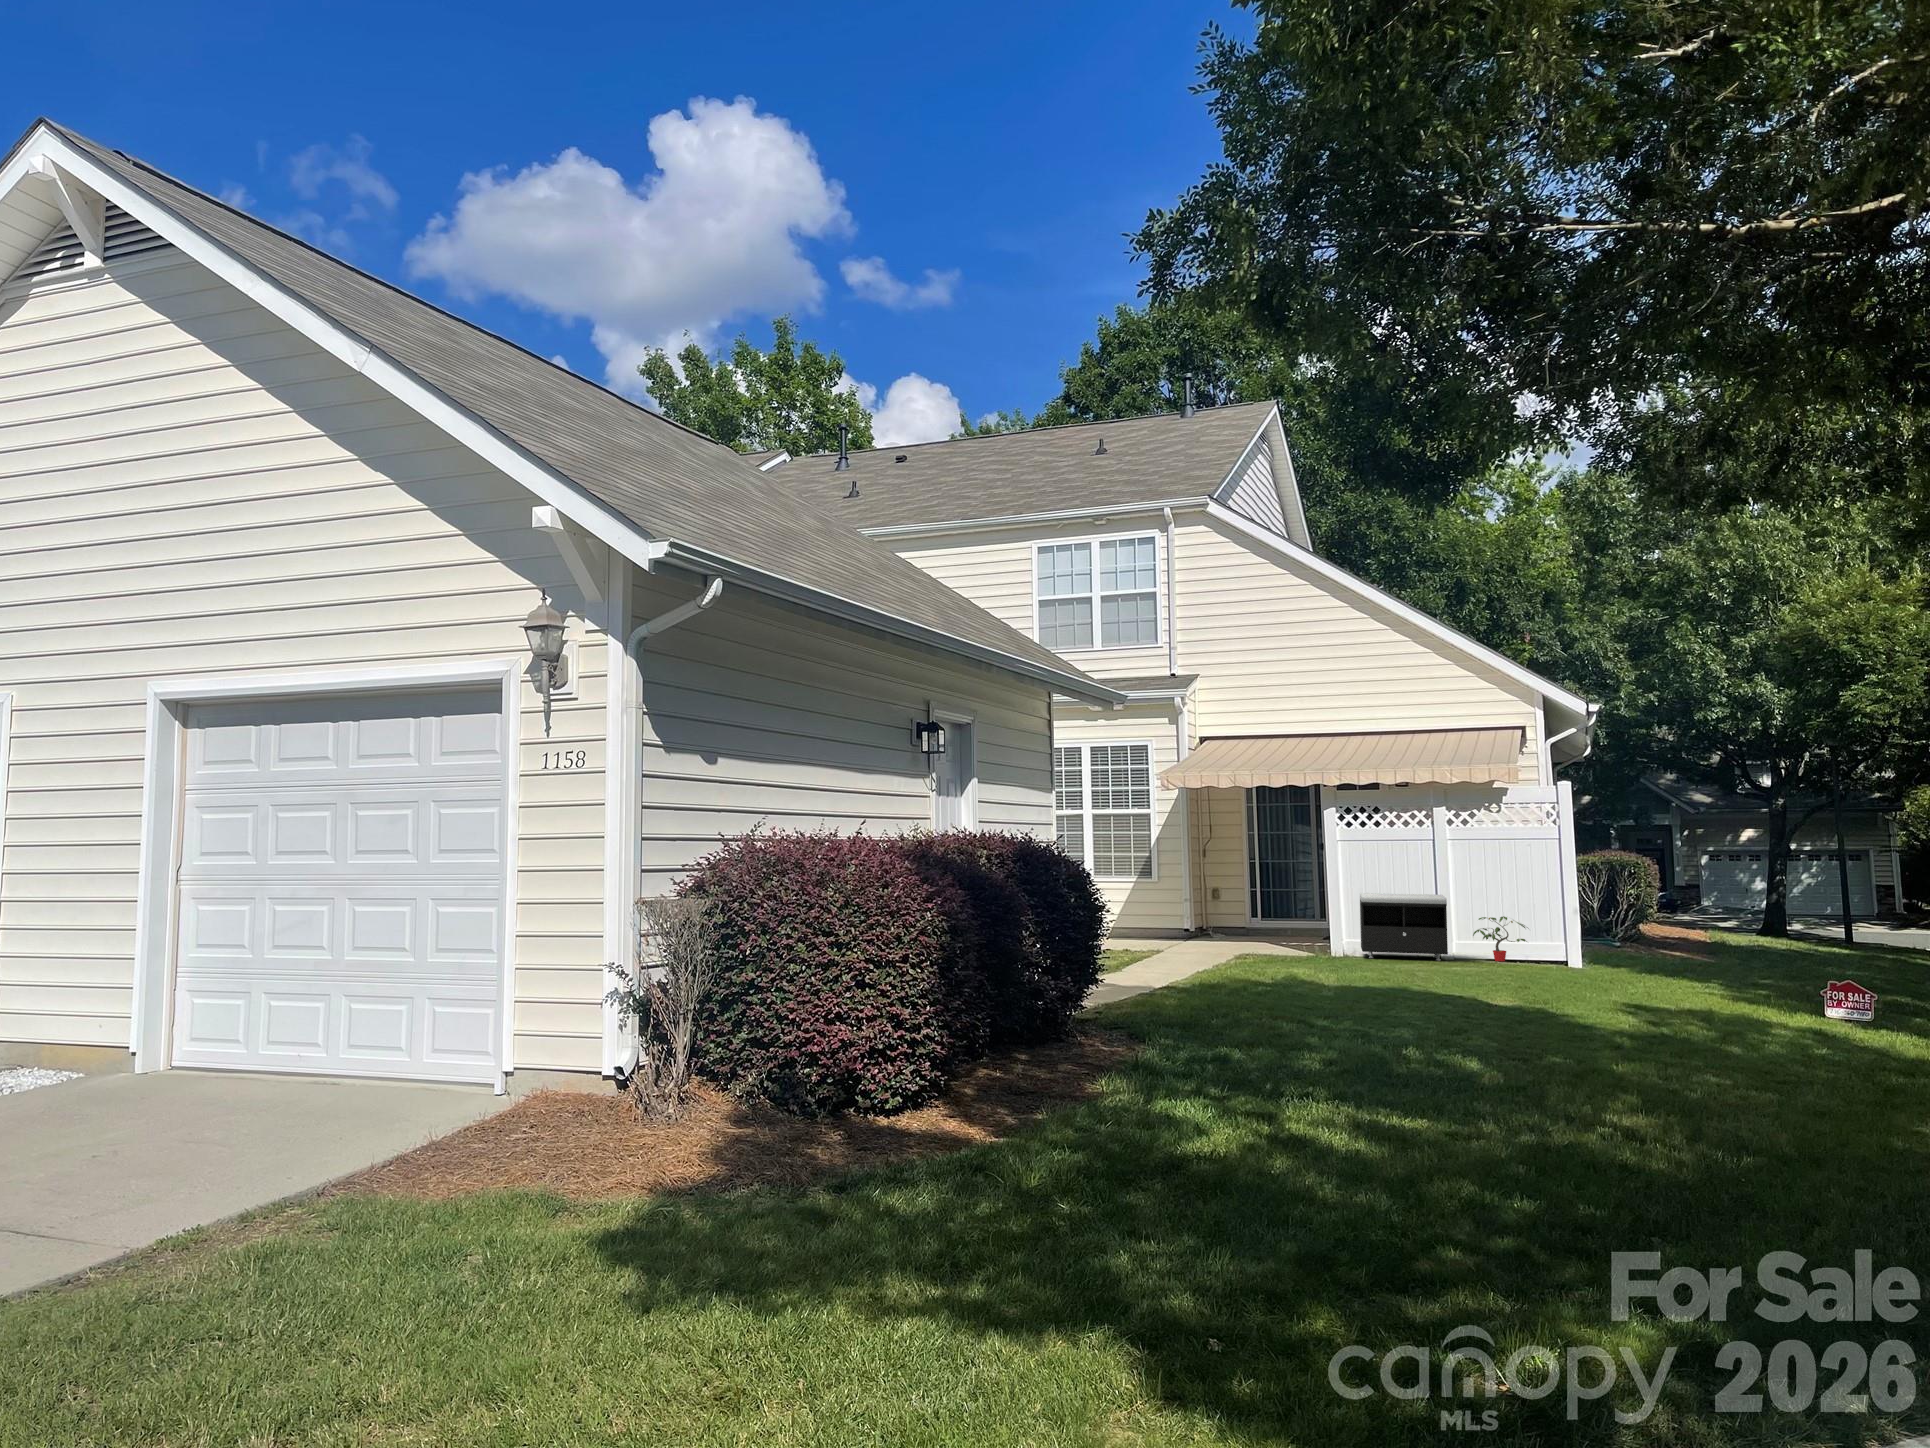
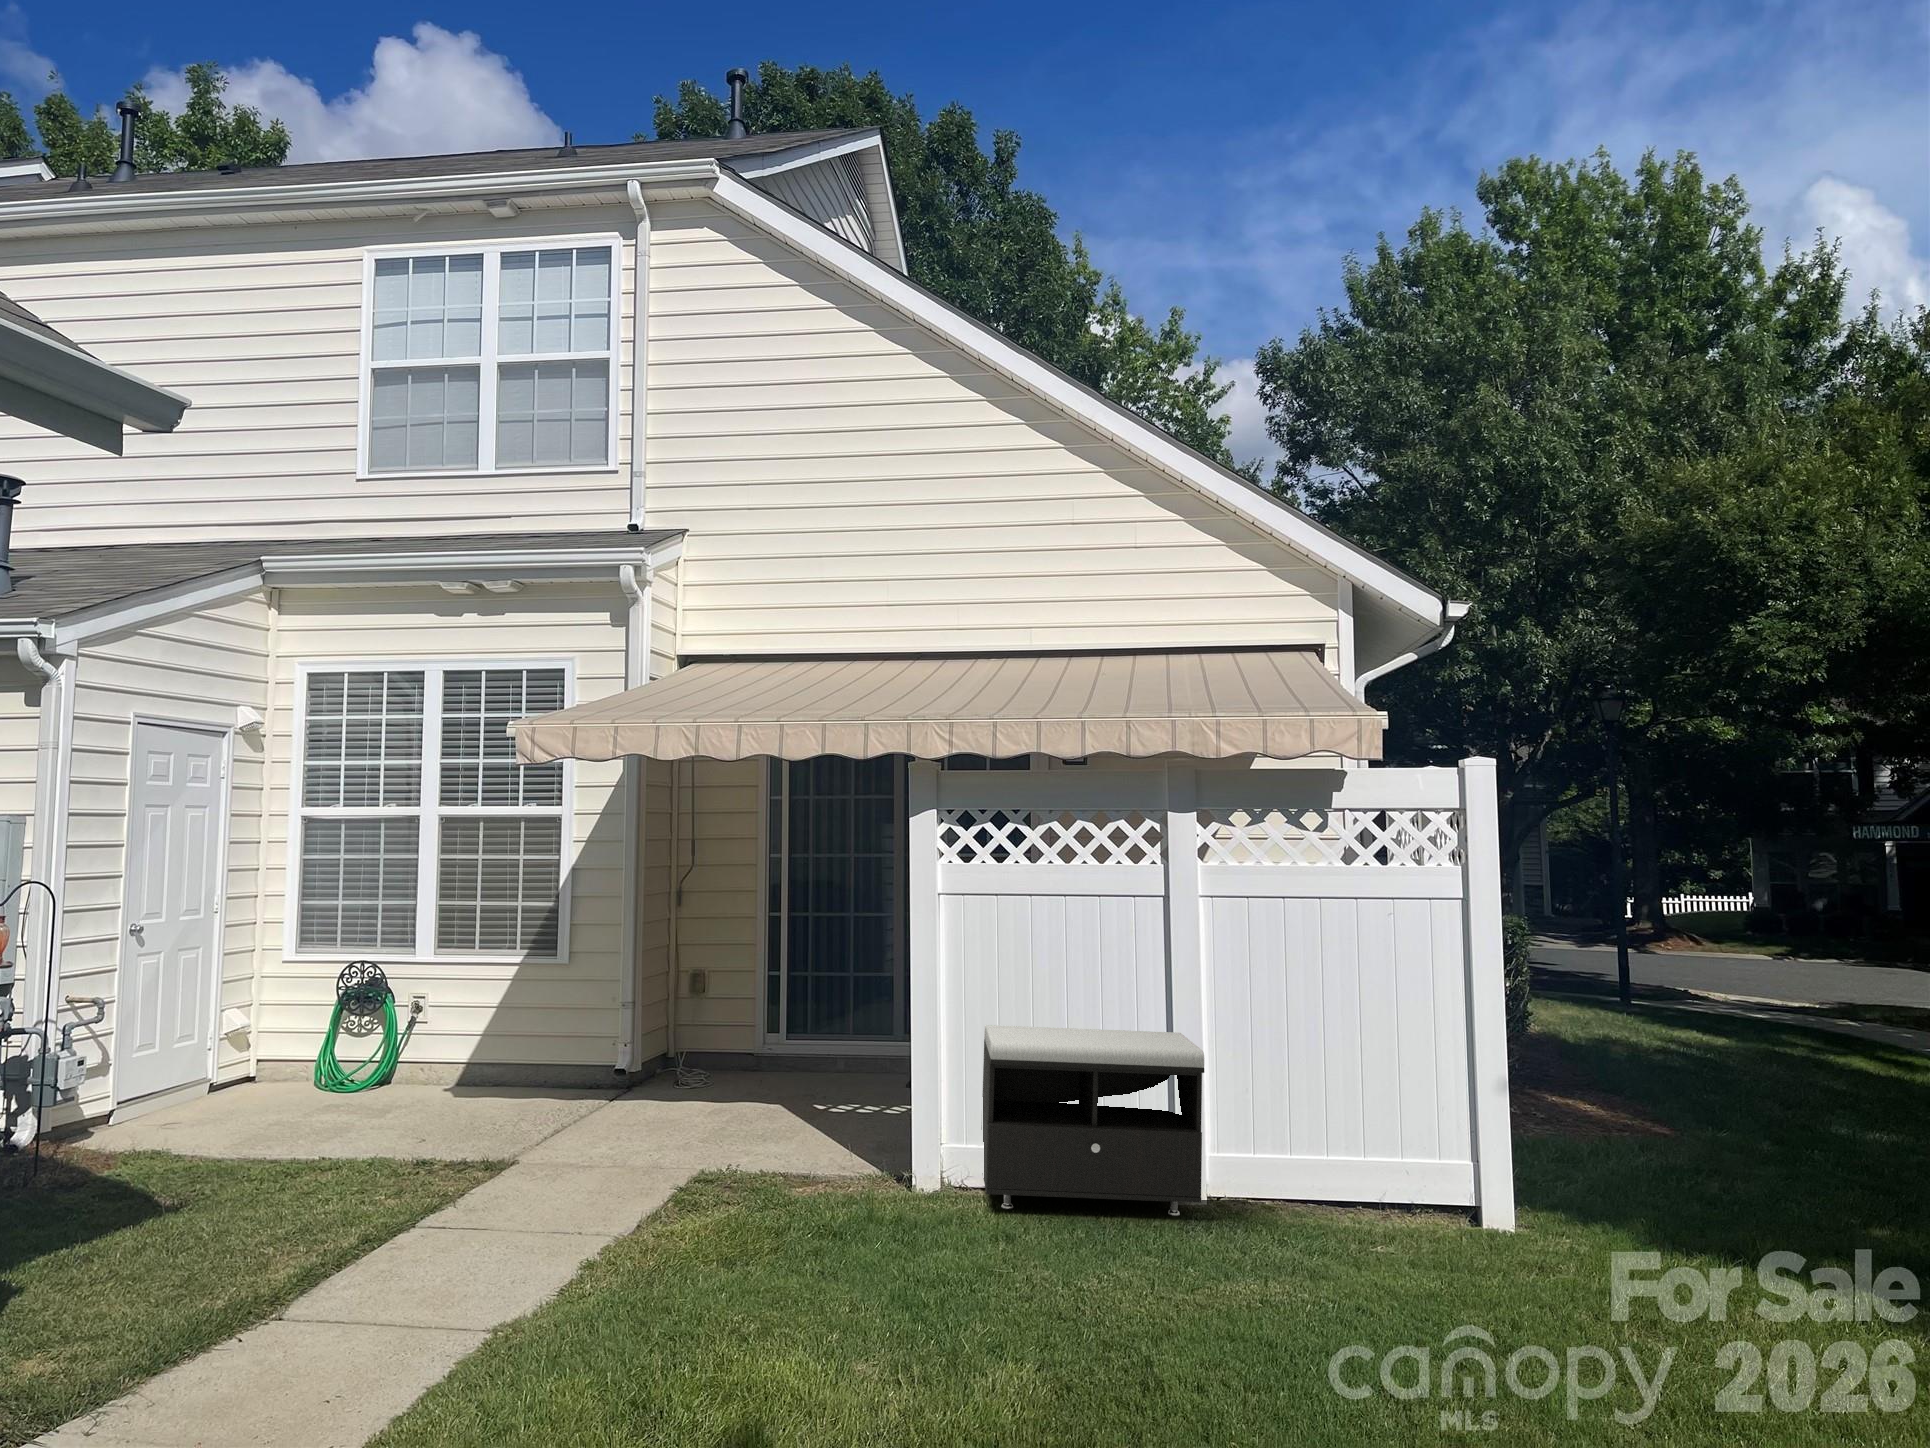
potted plant: present [1473,916,1527,961] -> none [1253,1095,1399,1214]

